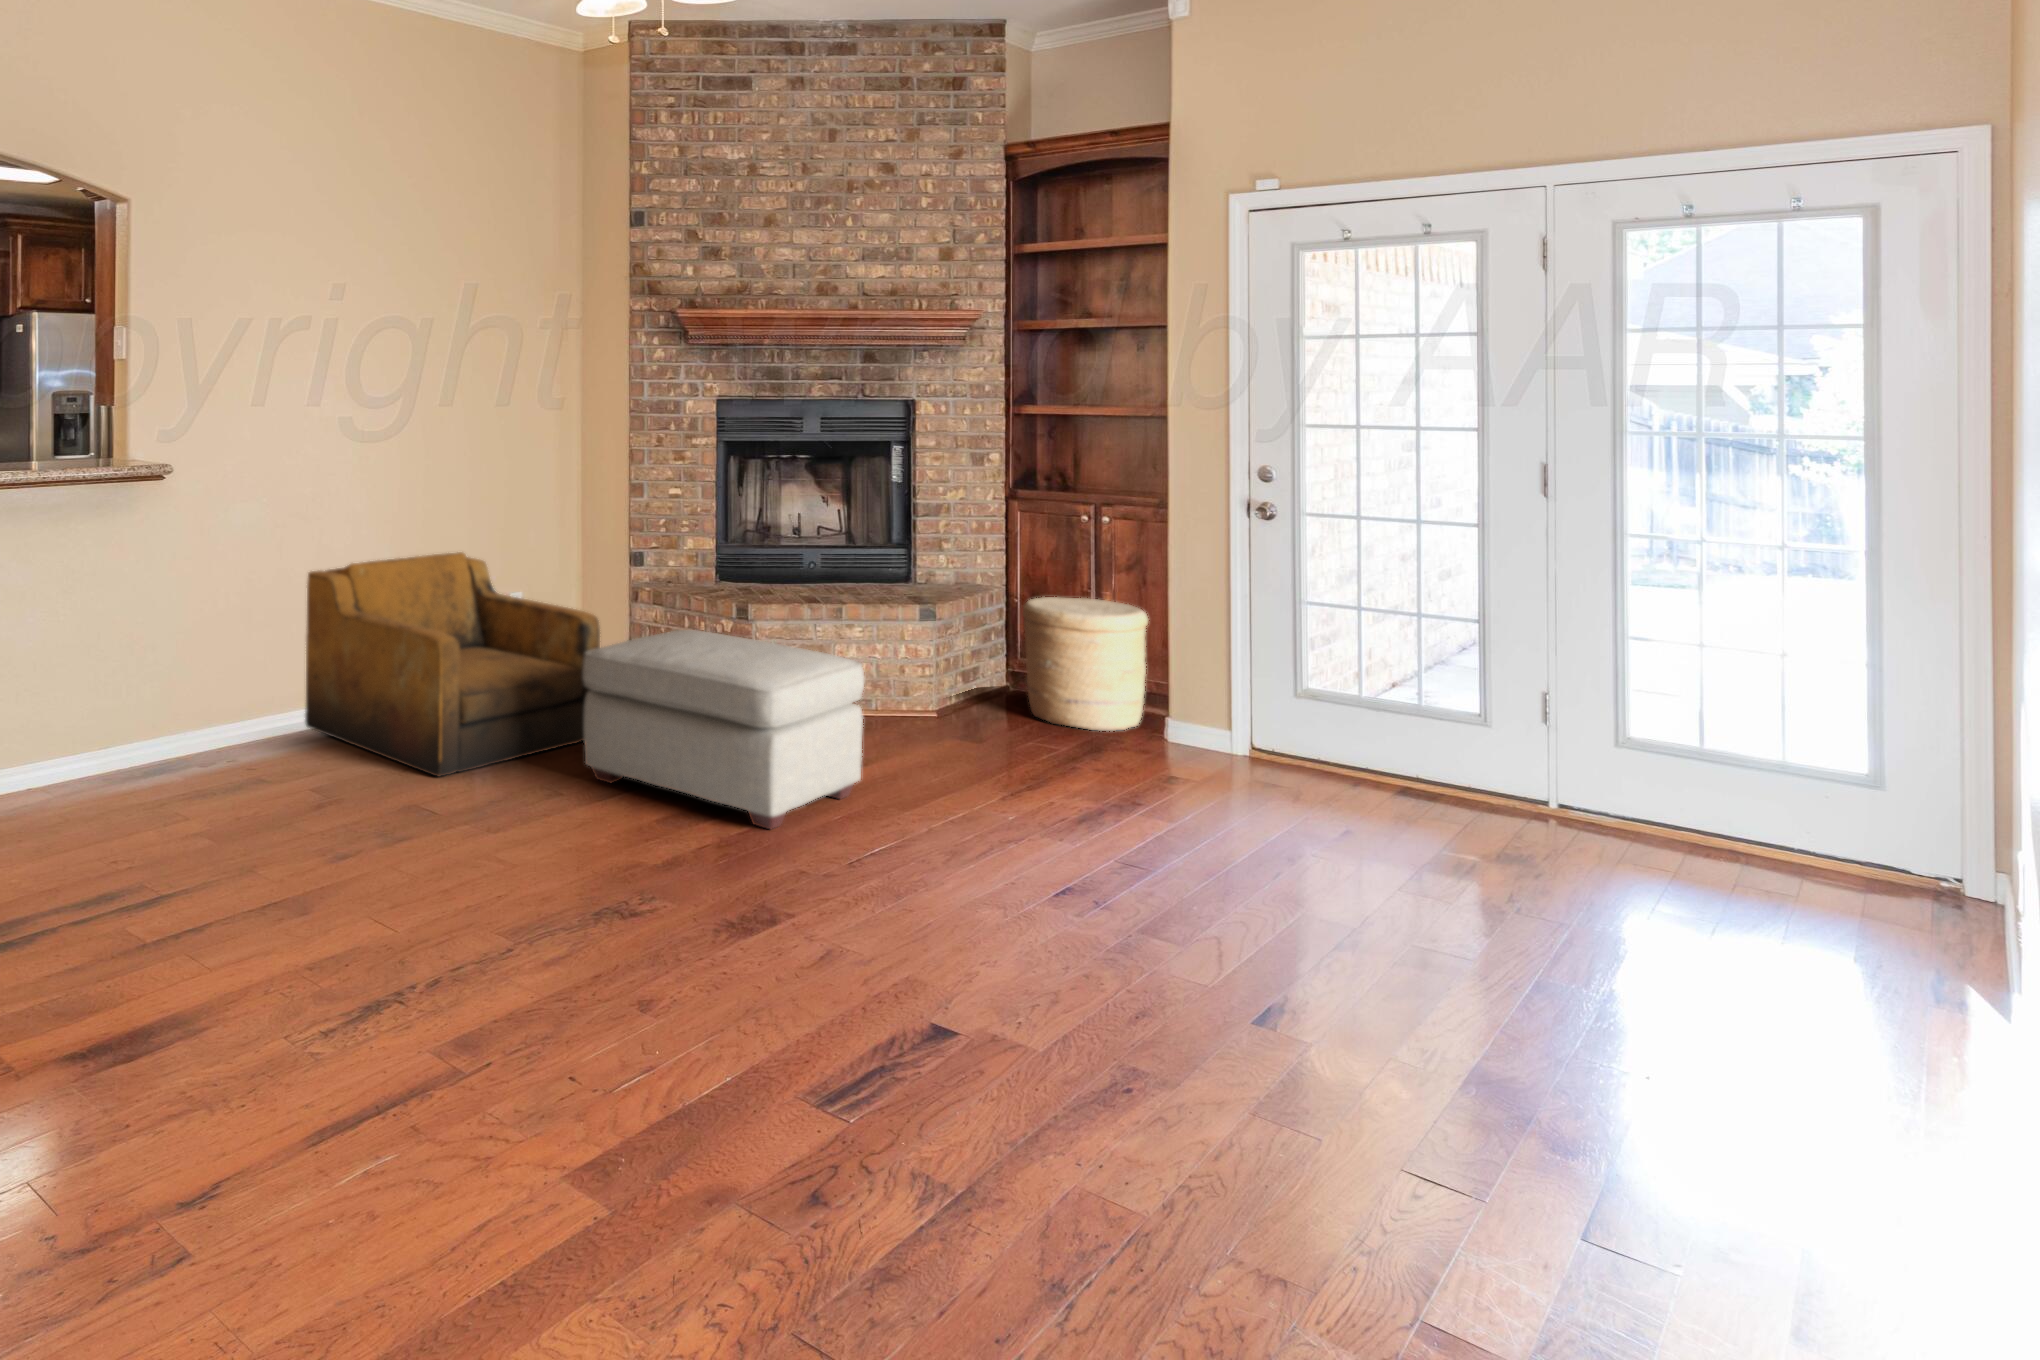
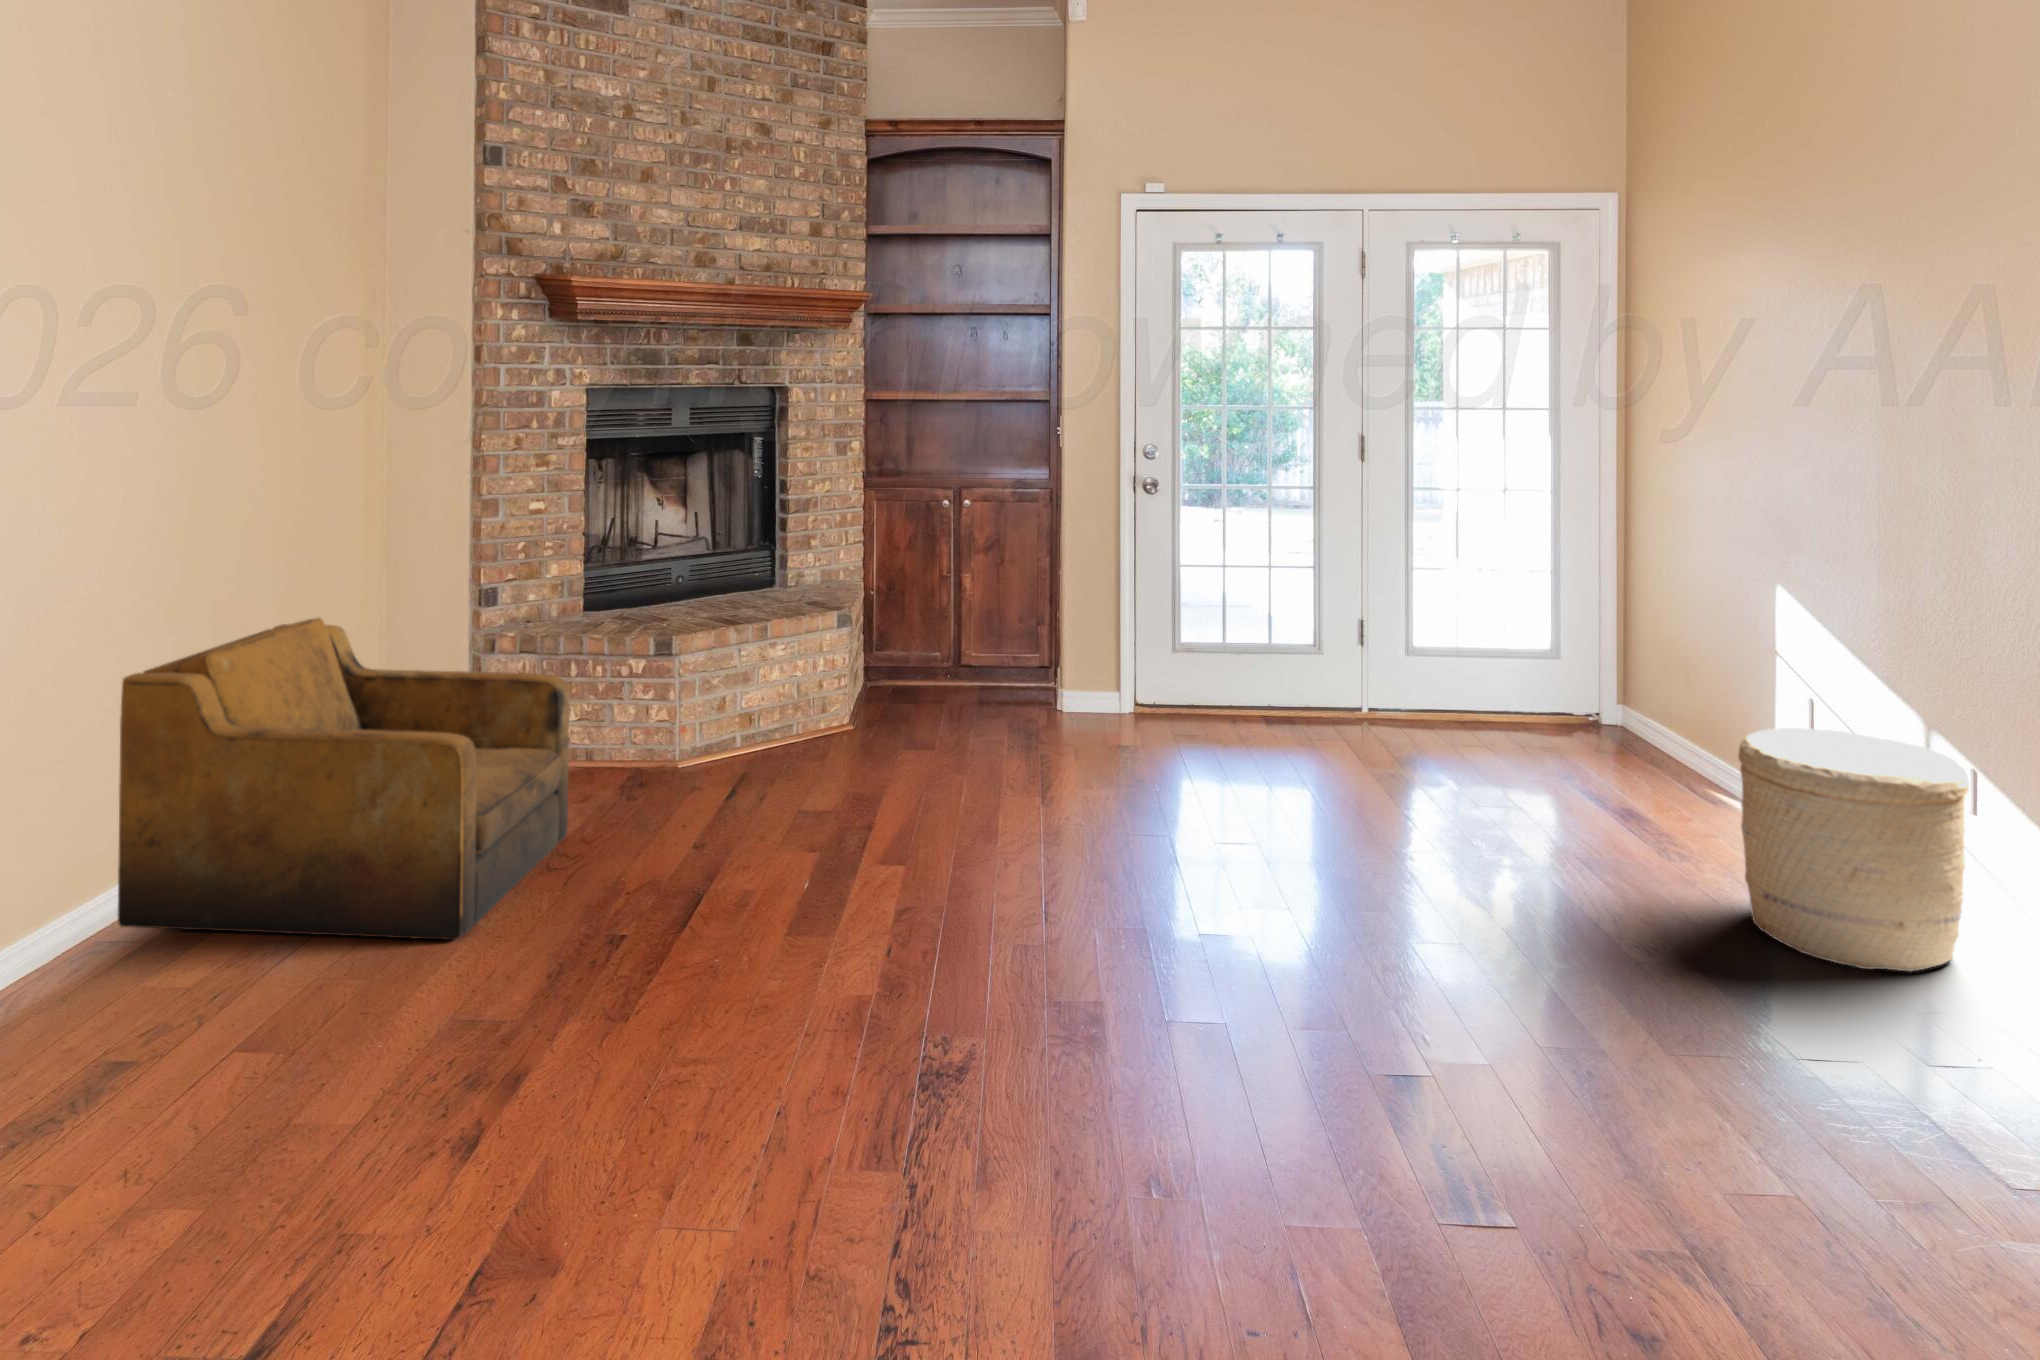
woven basket: present [1023,597,1148,731] -> present [1738,728,1969,972]
ottoman: present [583,630,864,829] -> none [639,675,940,888]

